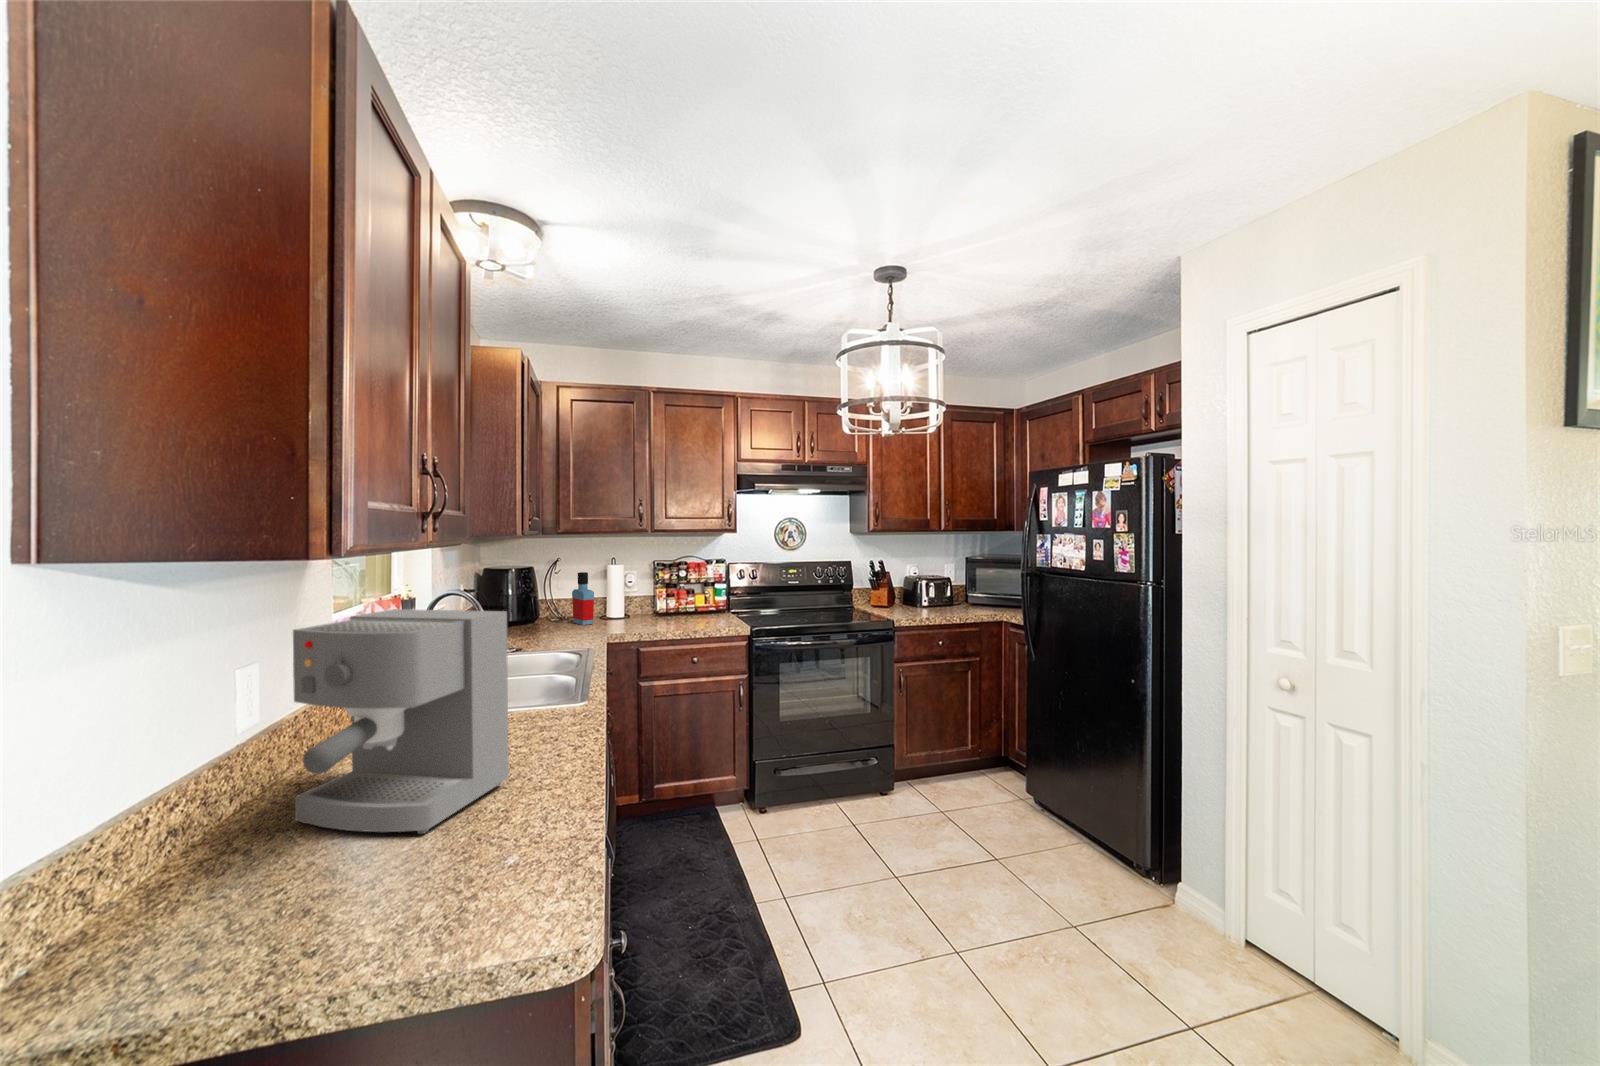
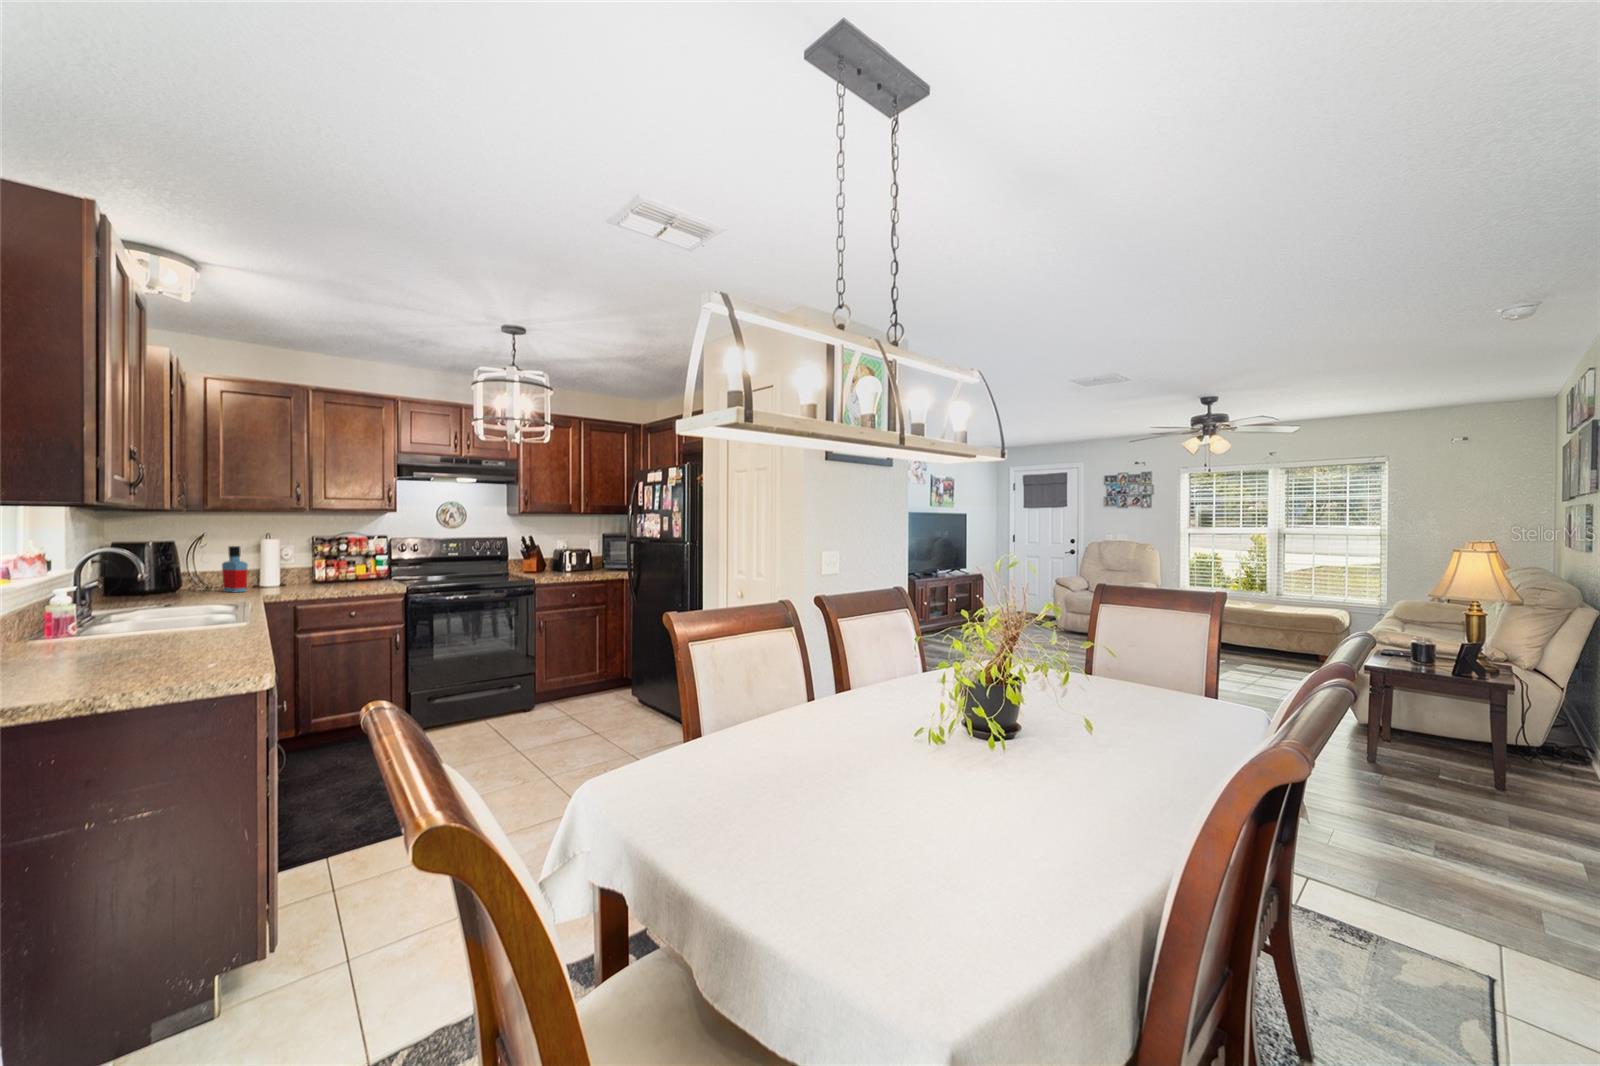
coffee maker: present [293,609,509,834] -> none [31,541,198,669]

